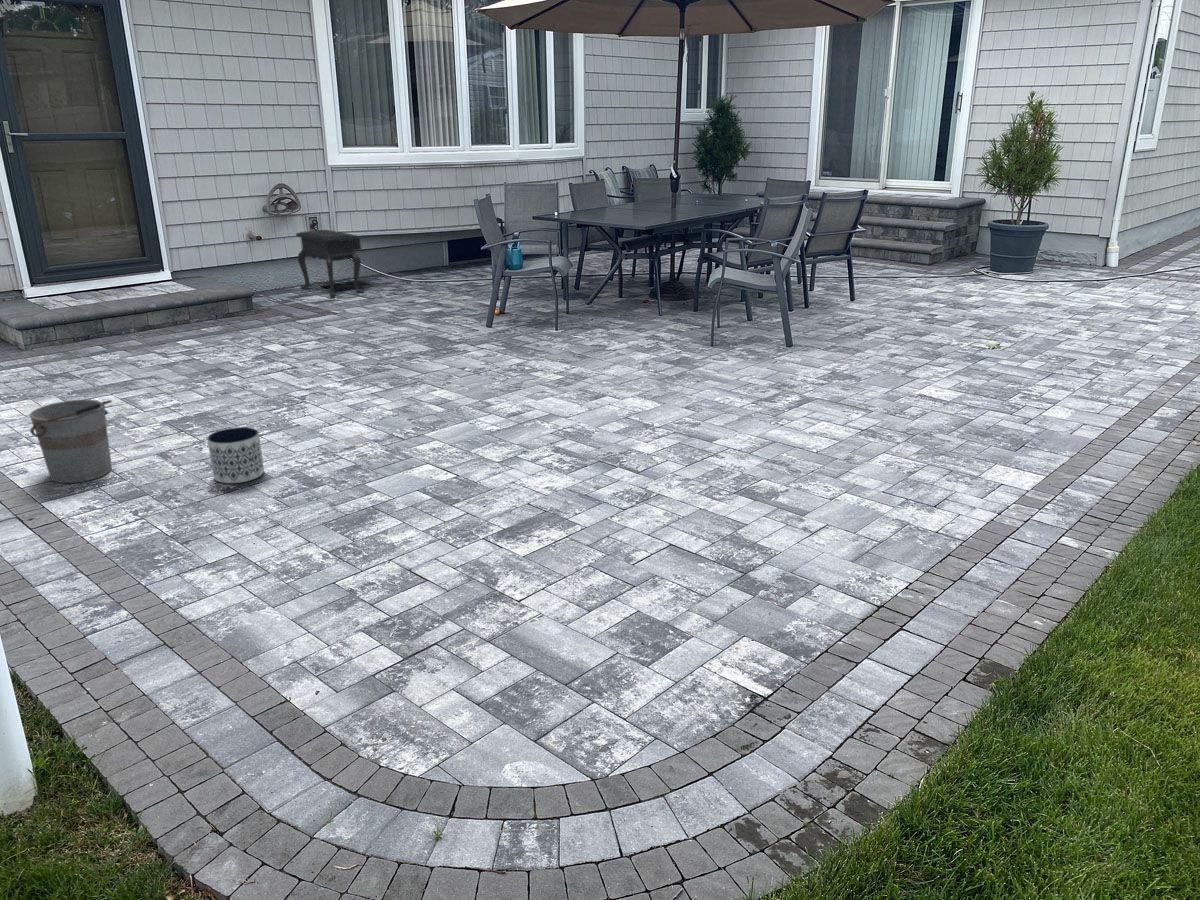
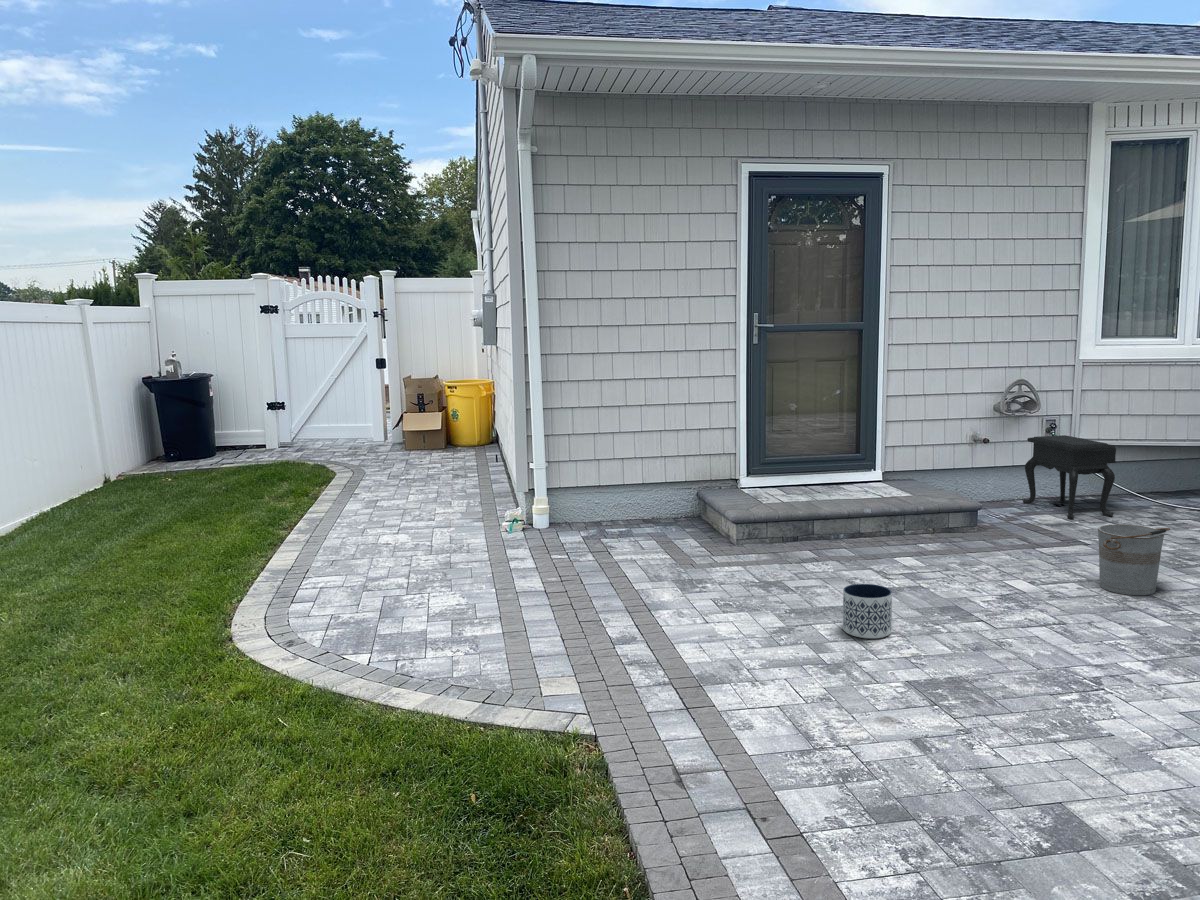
bucket: present [29,400,112,483] -> present [1098,524,1170,595]
planter: present [208,427,264,483] -> present [843,584,892,639]

